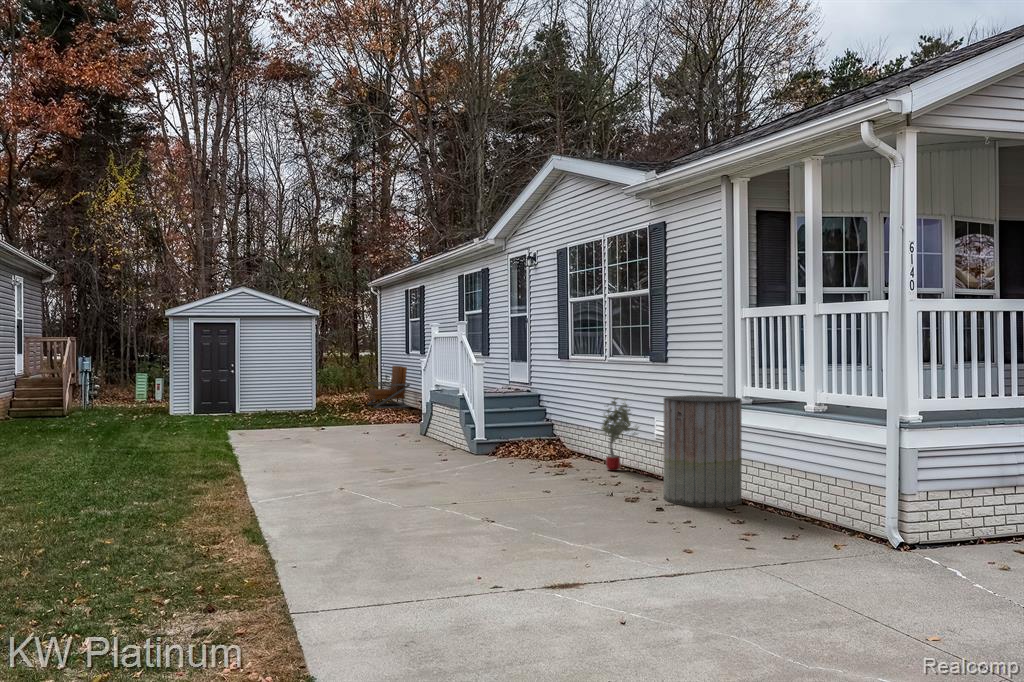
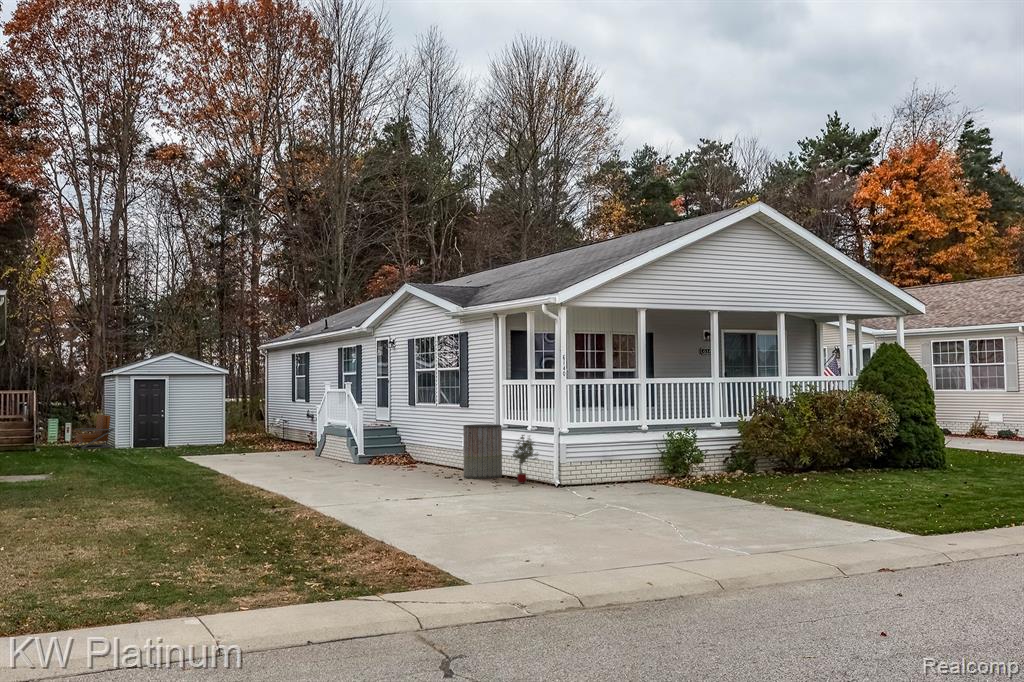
lounge chair: present [368,366,410,408] -> present [74,415,114,449]
potted tree: present [601,398,638,471] -> present [513,435,538,483]

